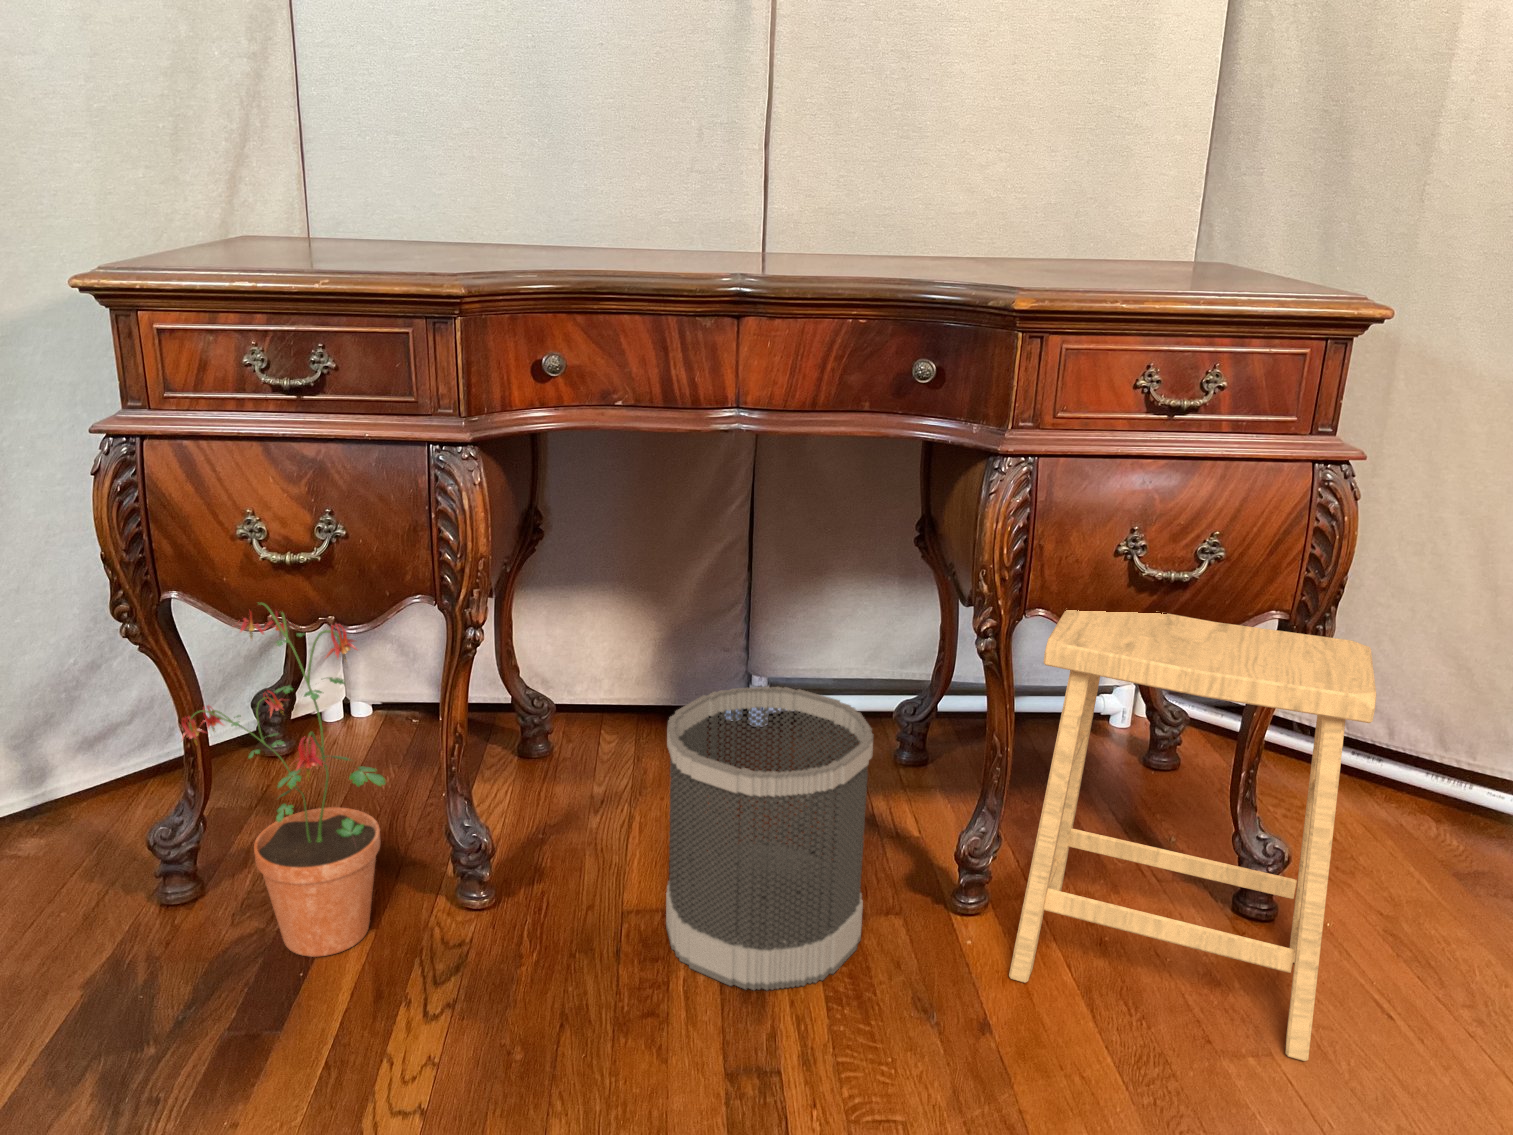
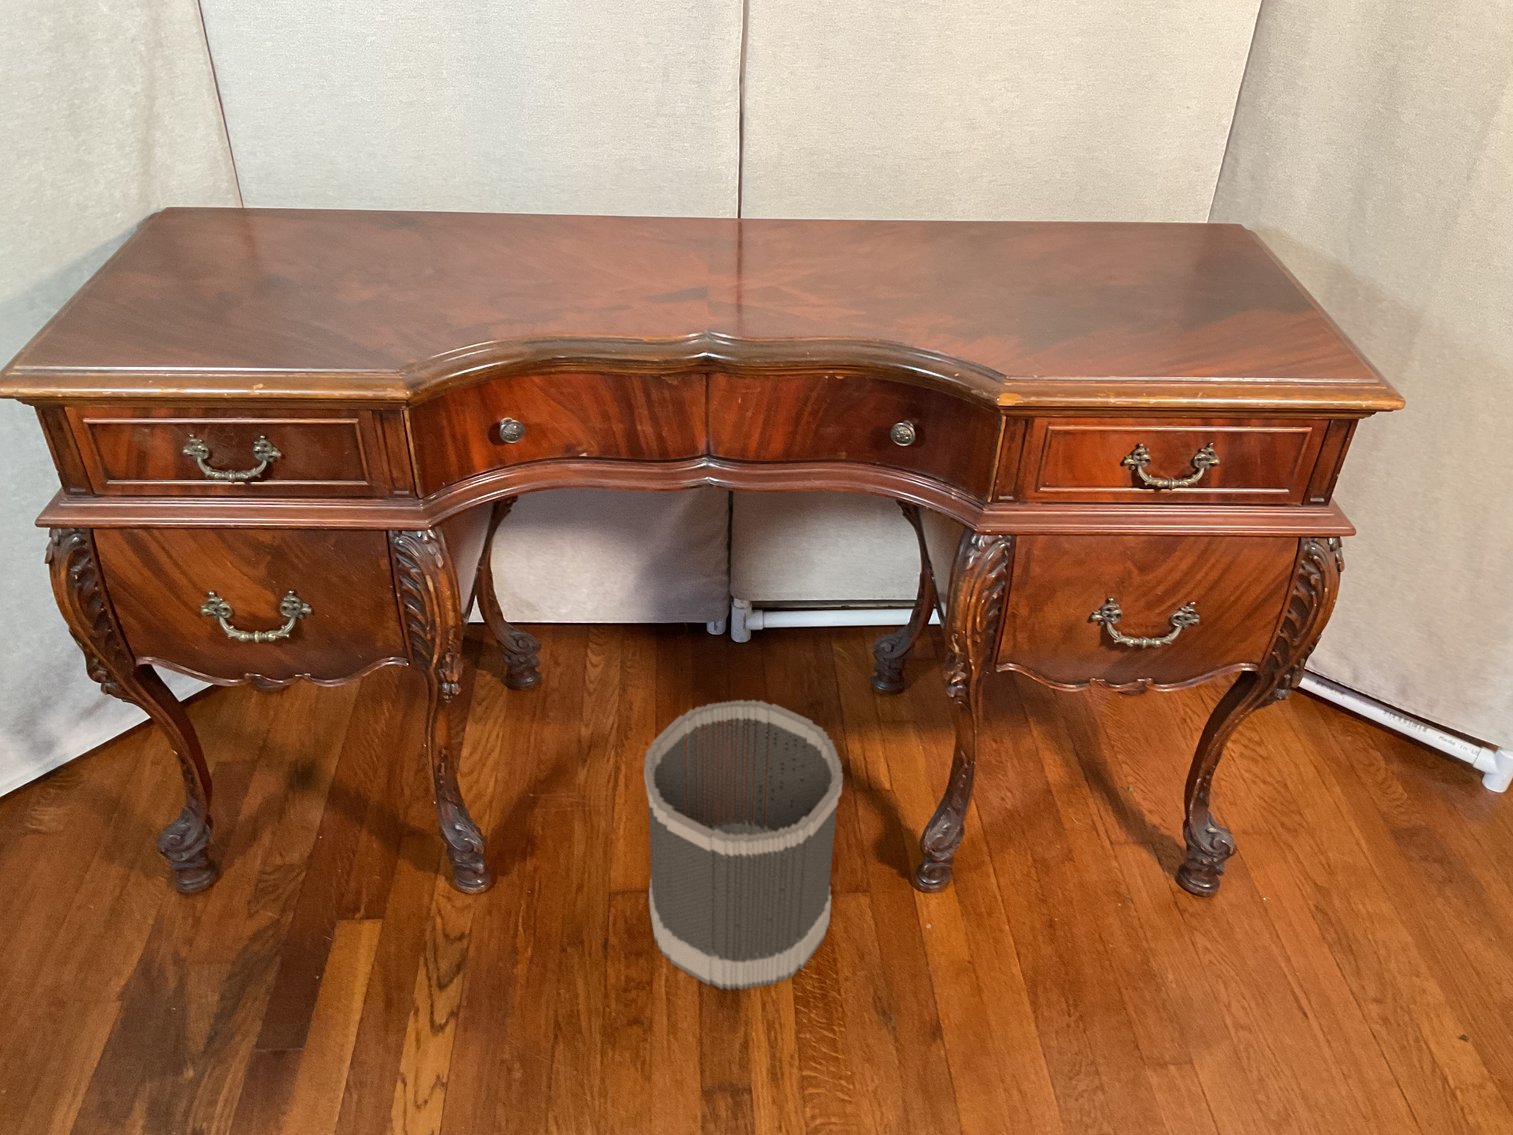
potted plant: present [182,603,386,957] -> none [174,658,385,954]
footstool: present [1009,610,1376,1061] -> none [962,640,1333,1069]

